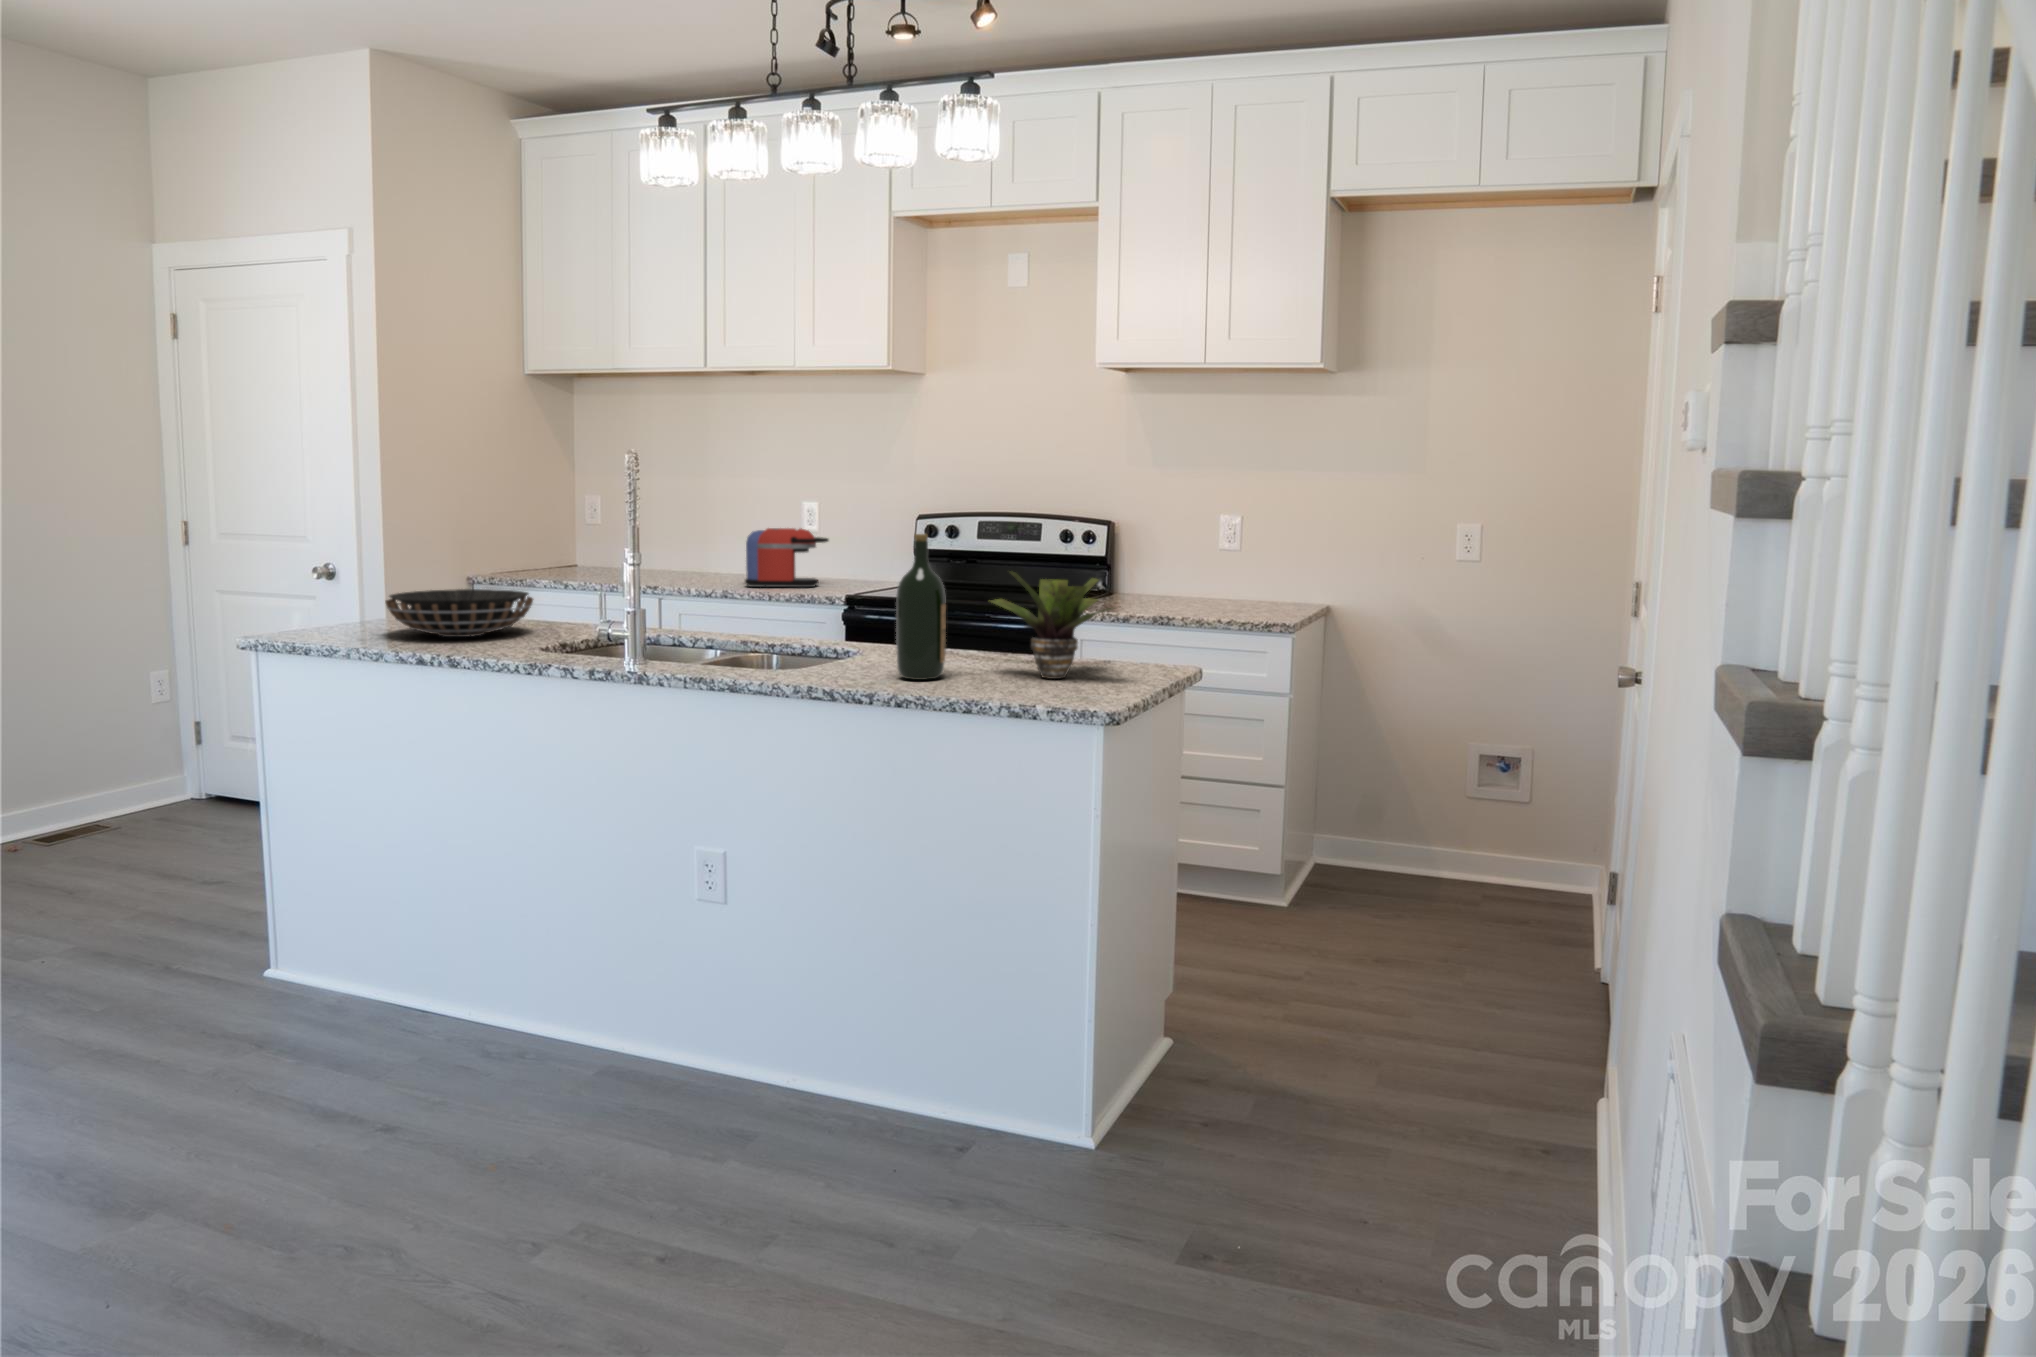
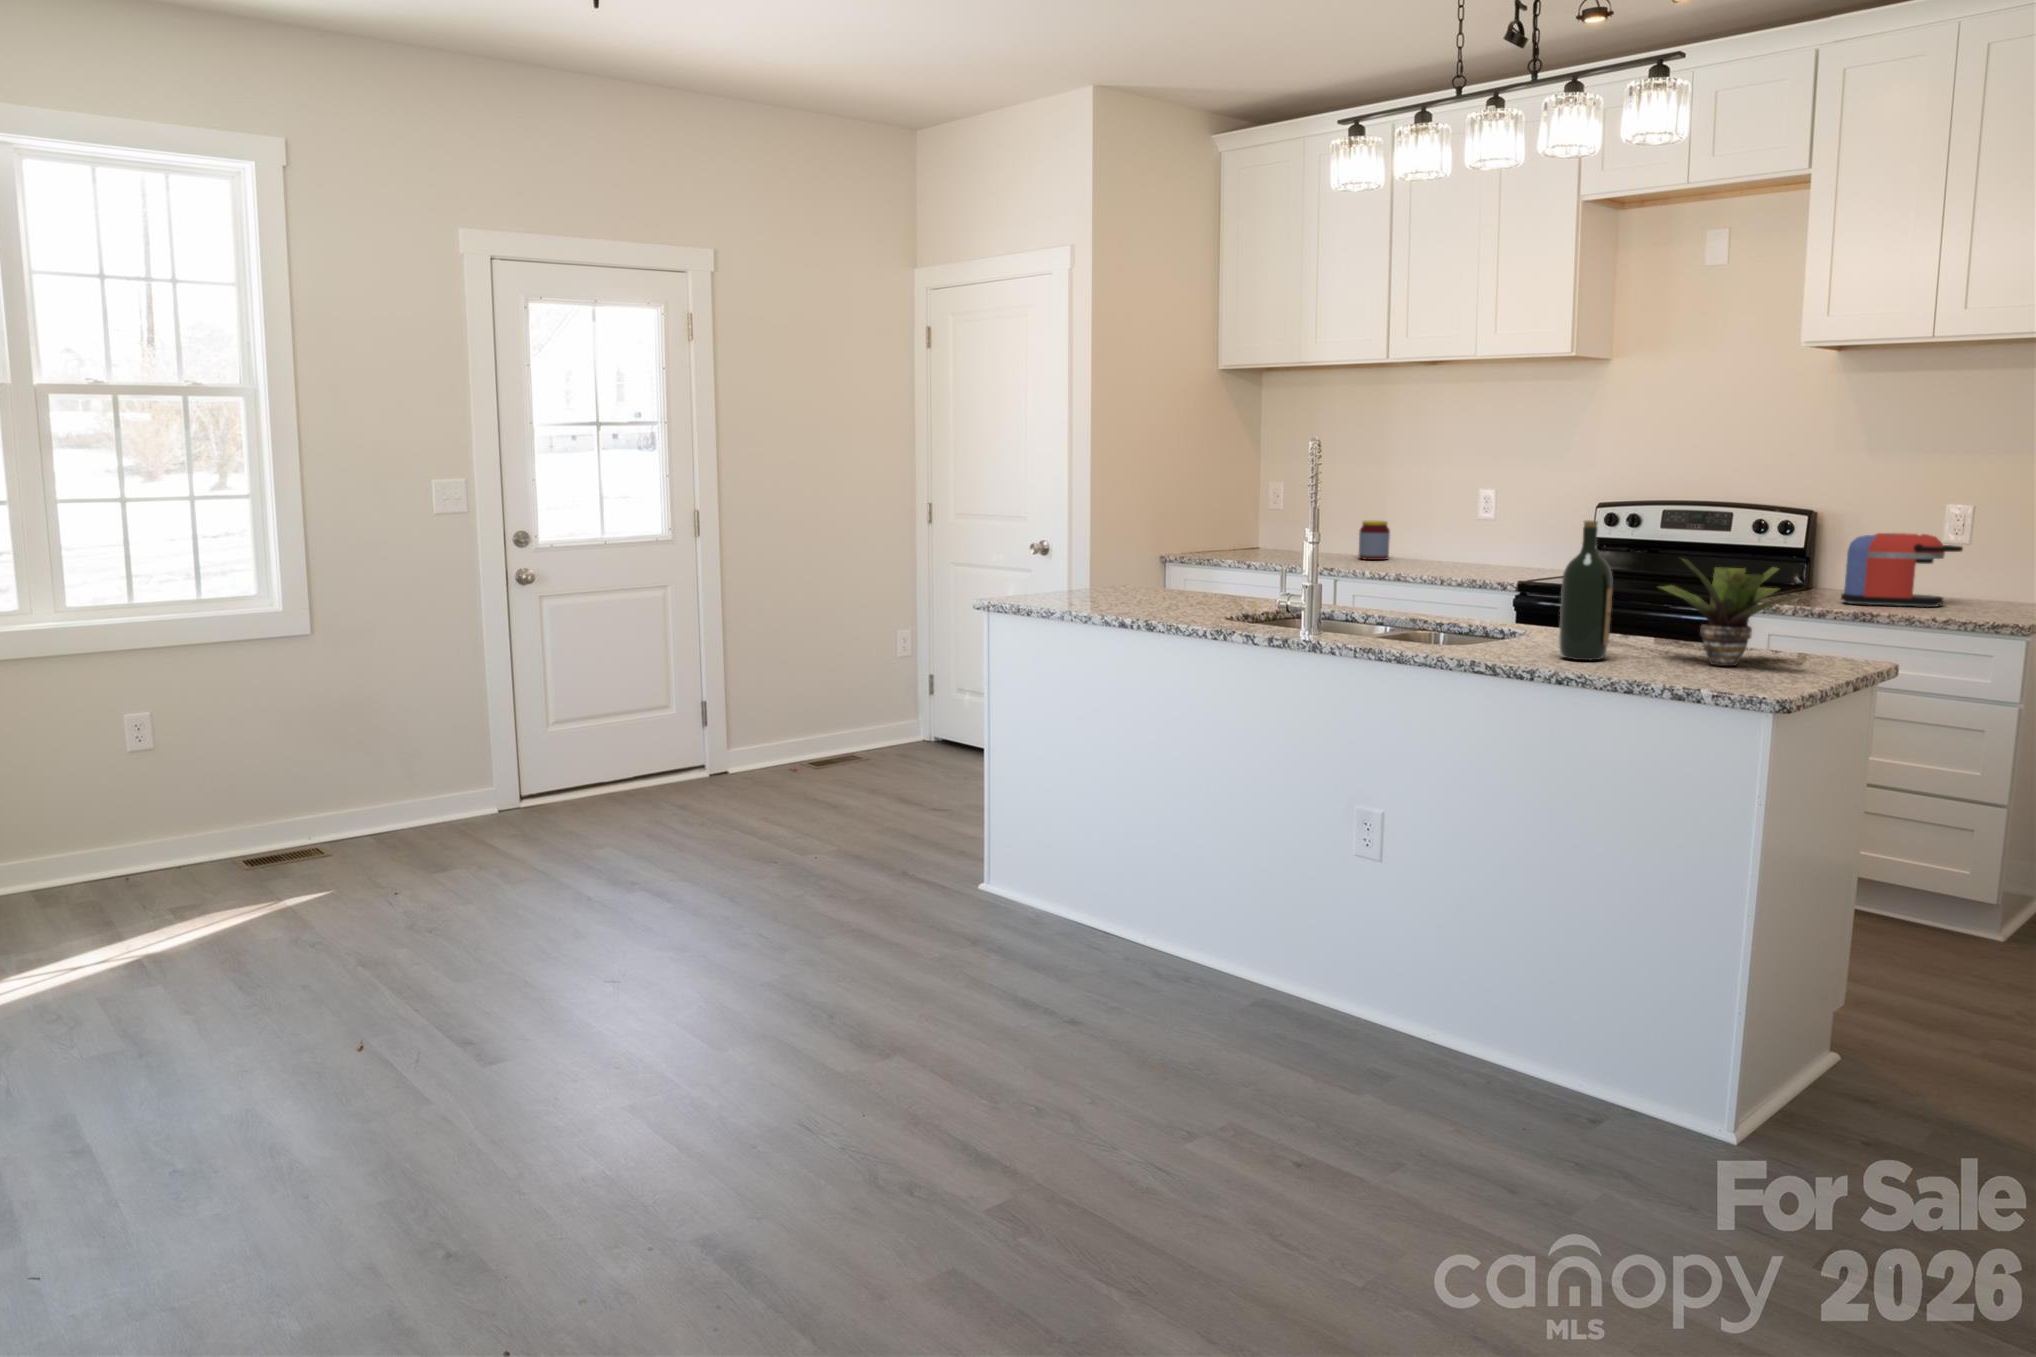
coffee maker: present [745,528,828,587] -> present [1841,533,1963,607]
jar: none [691,536,722,576] -> present [1359,520,1390,560]
decorative bowl: present [385,589,533,637] -> none [1102,565,1223,606]

